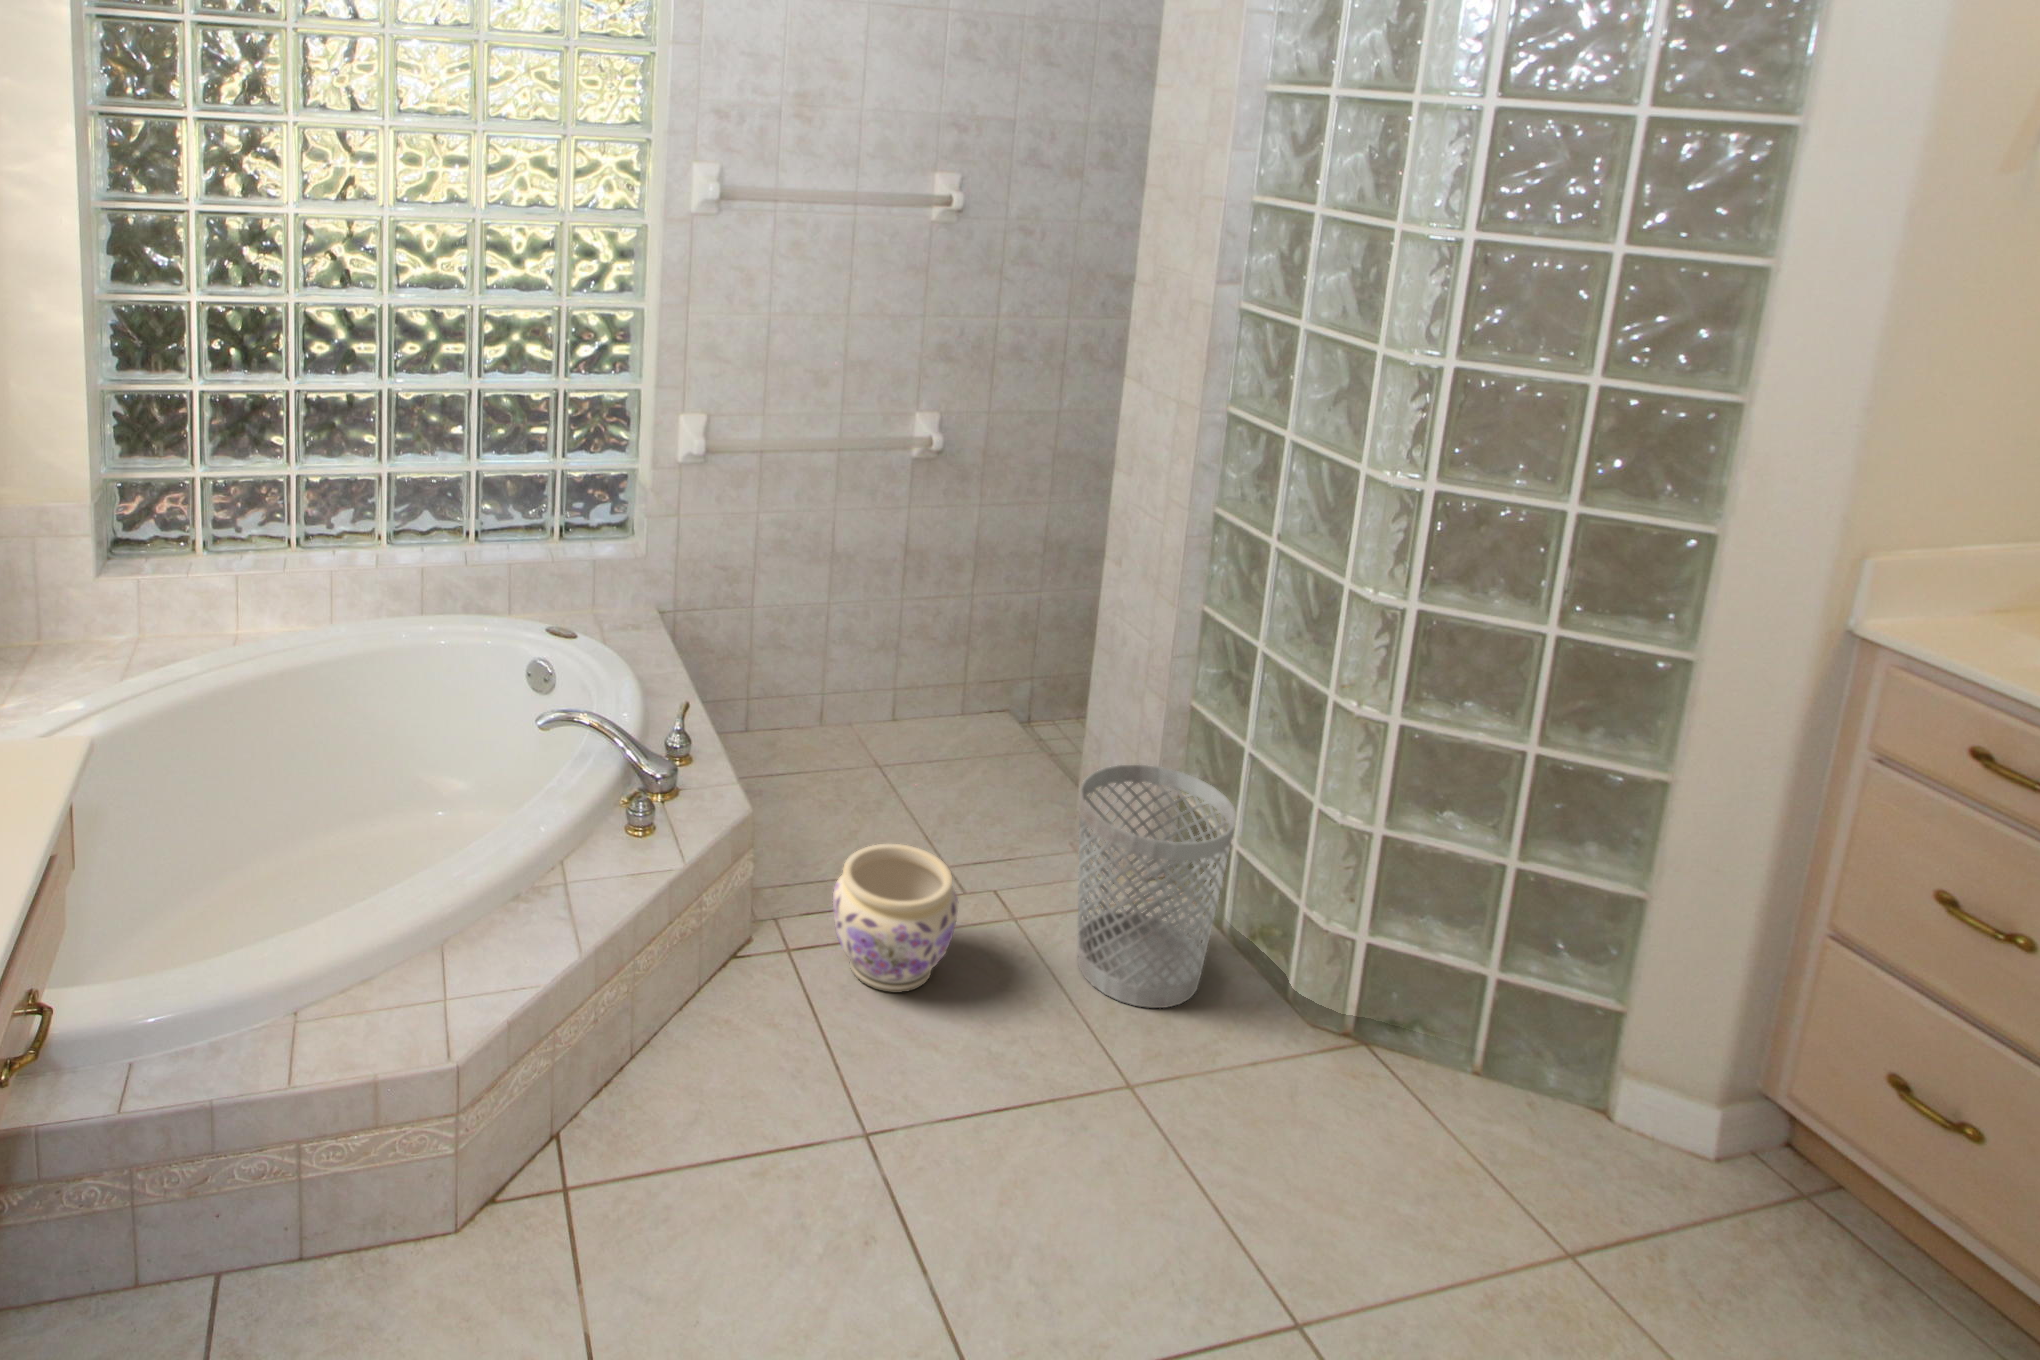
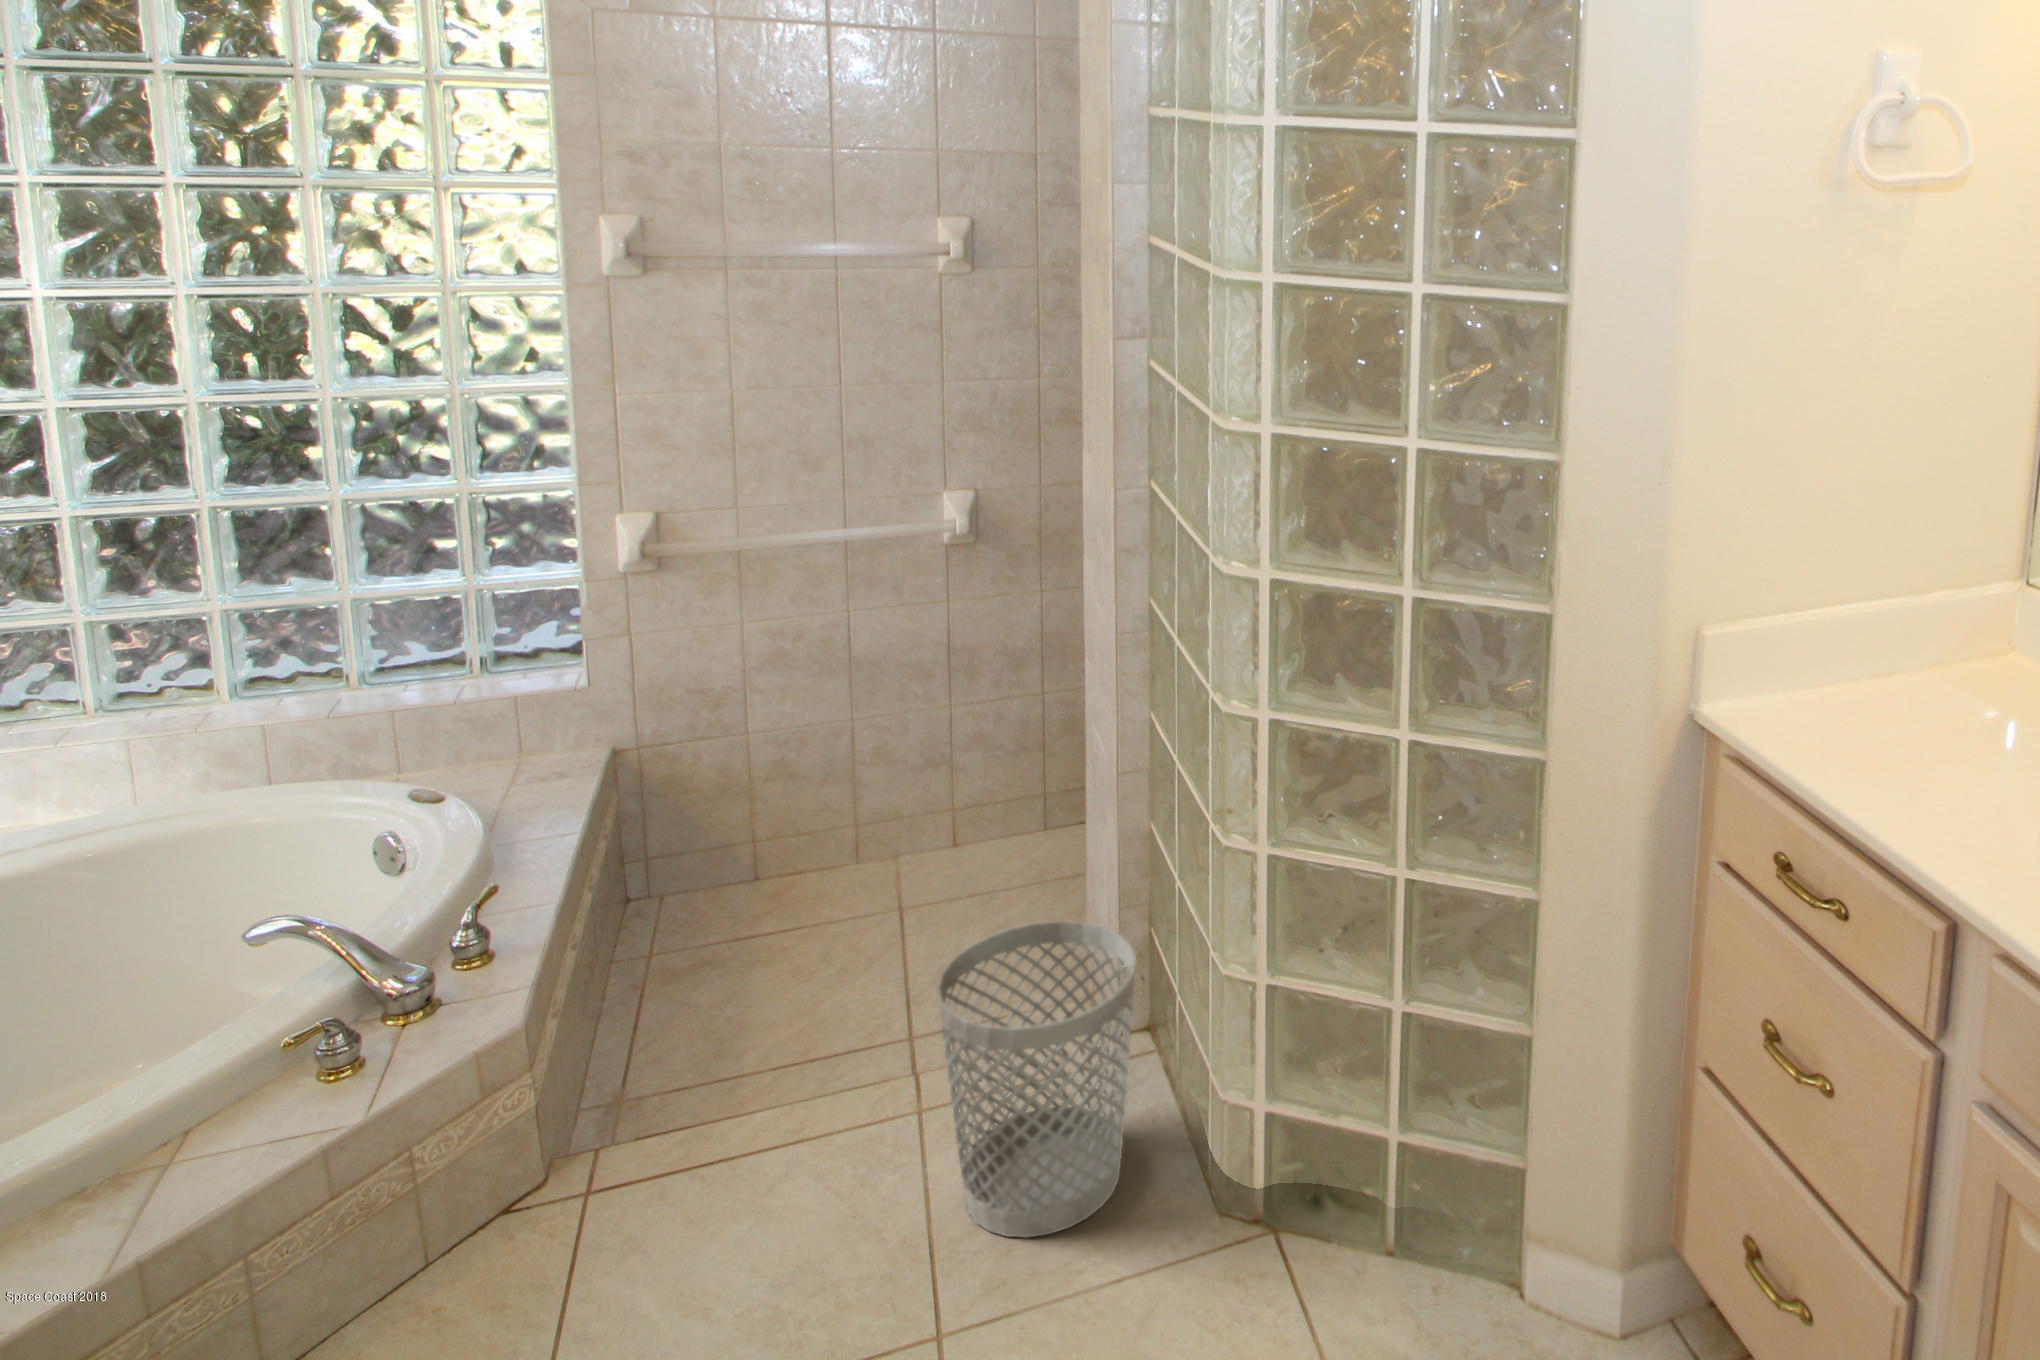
planter: present [833,844,959,993] -> none [618,1045,798,1245]

